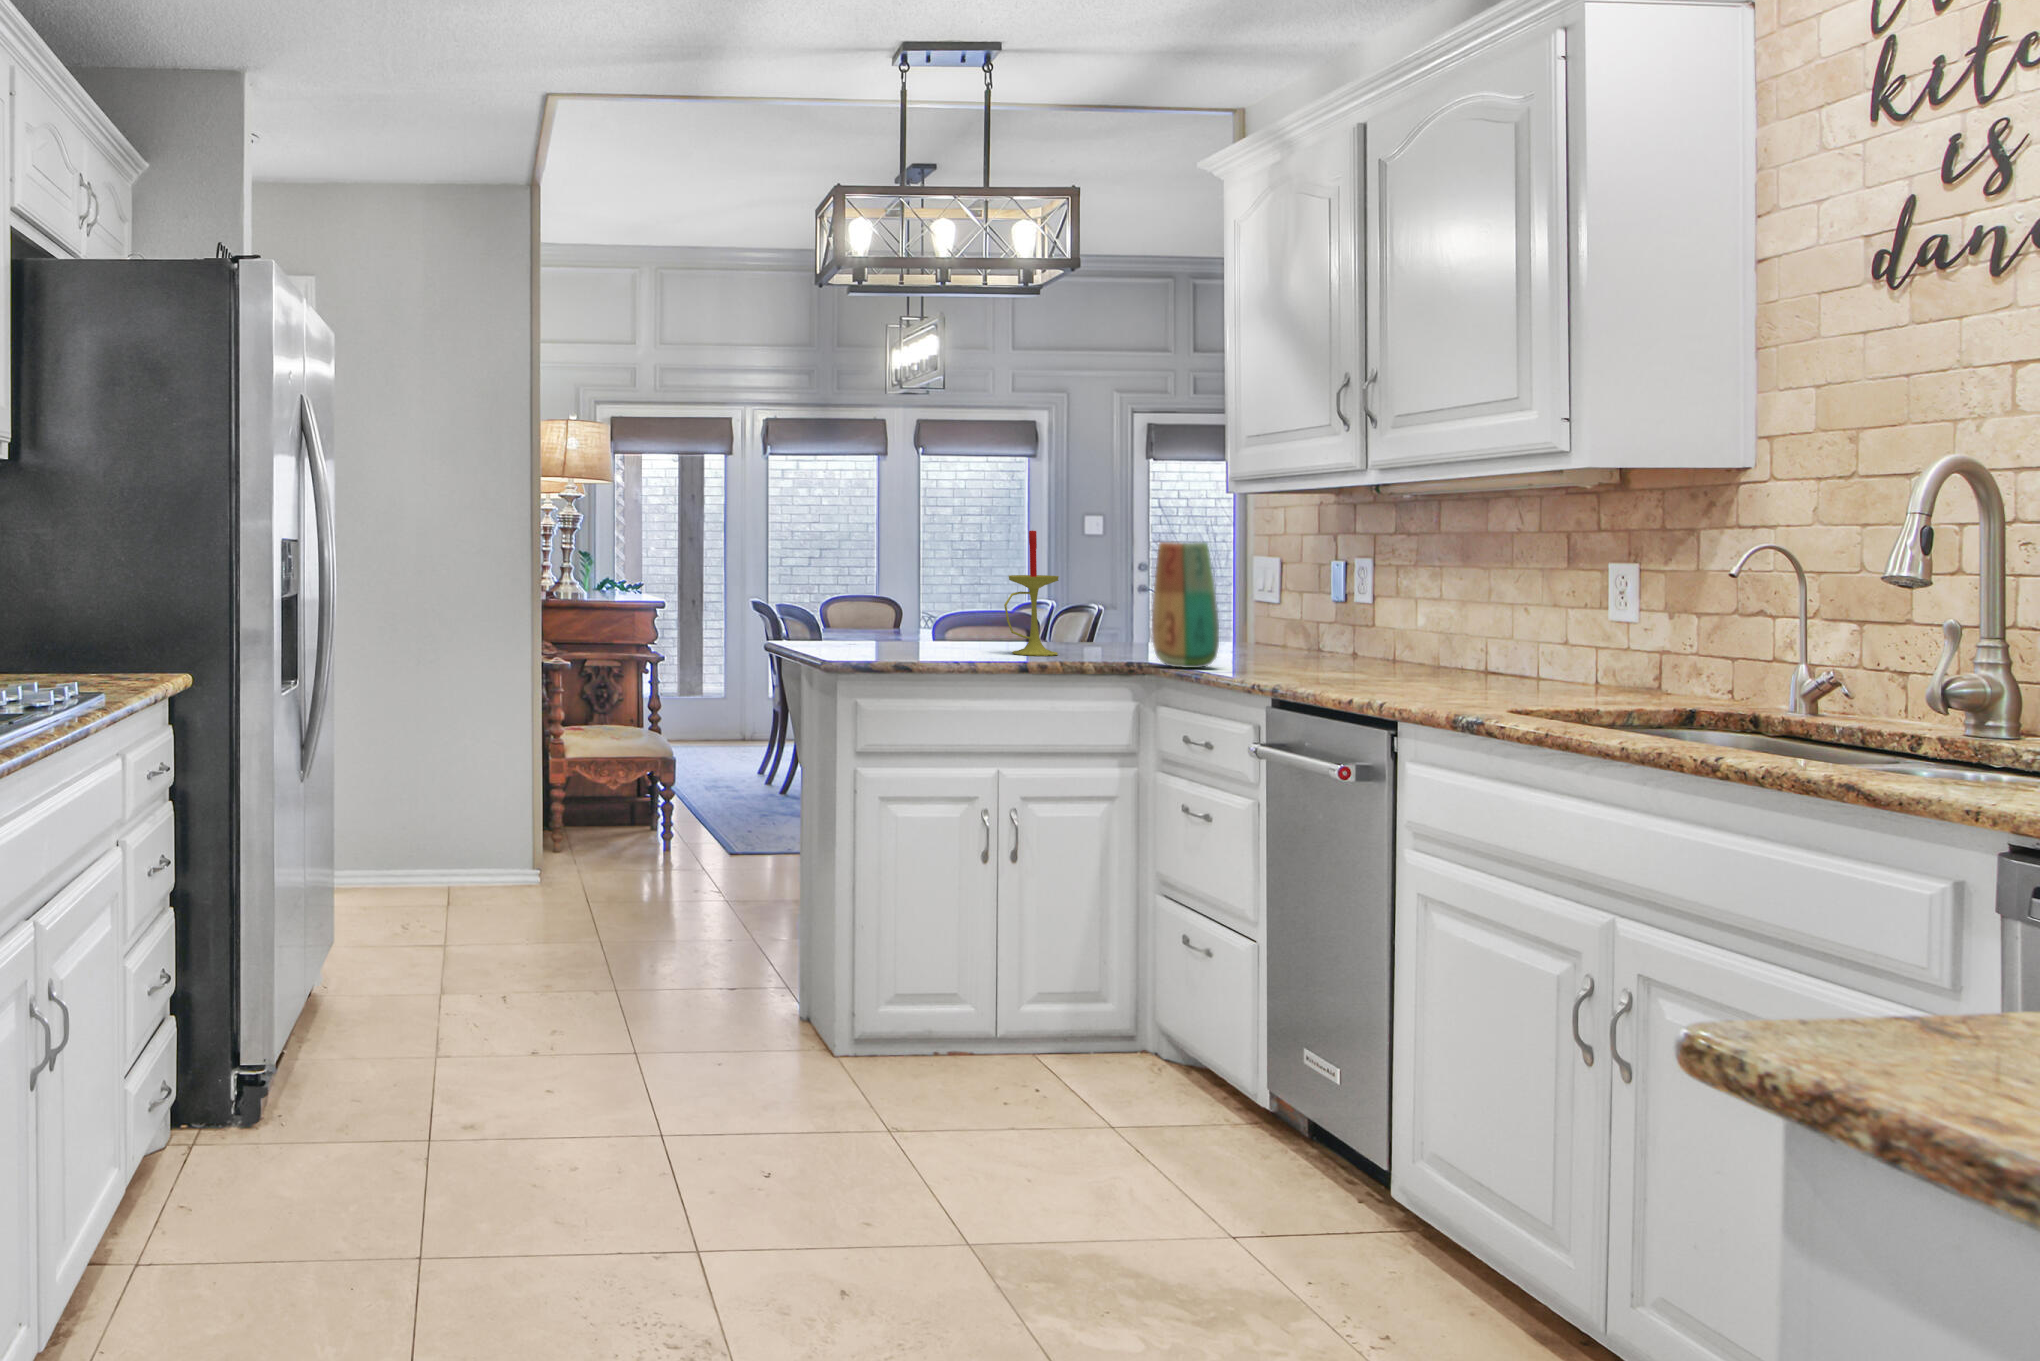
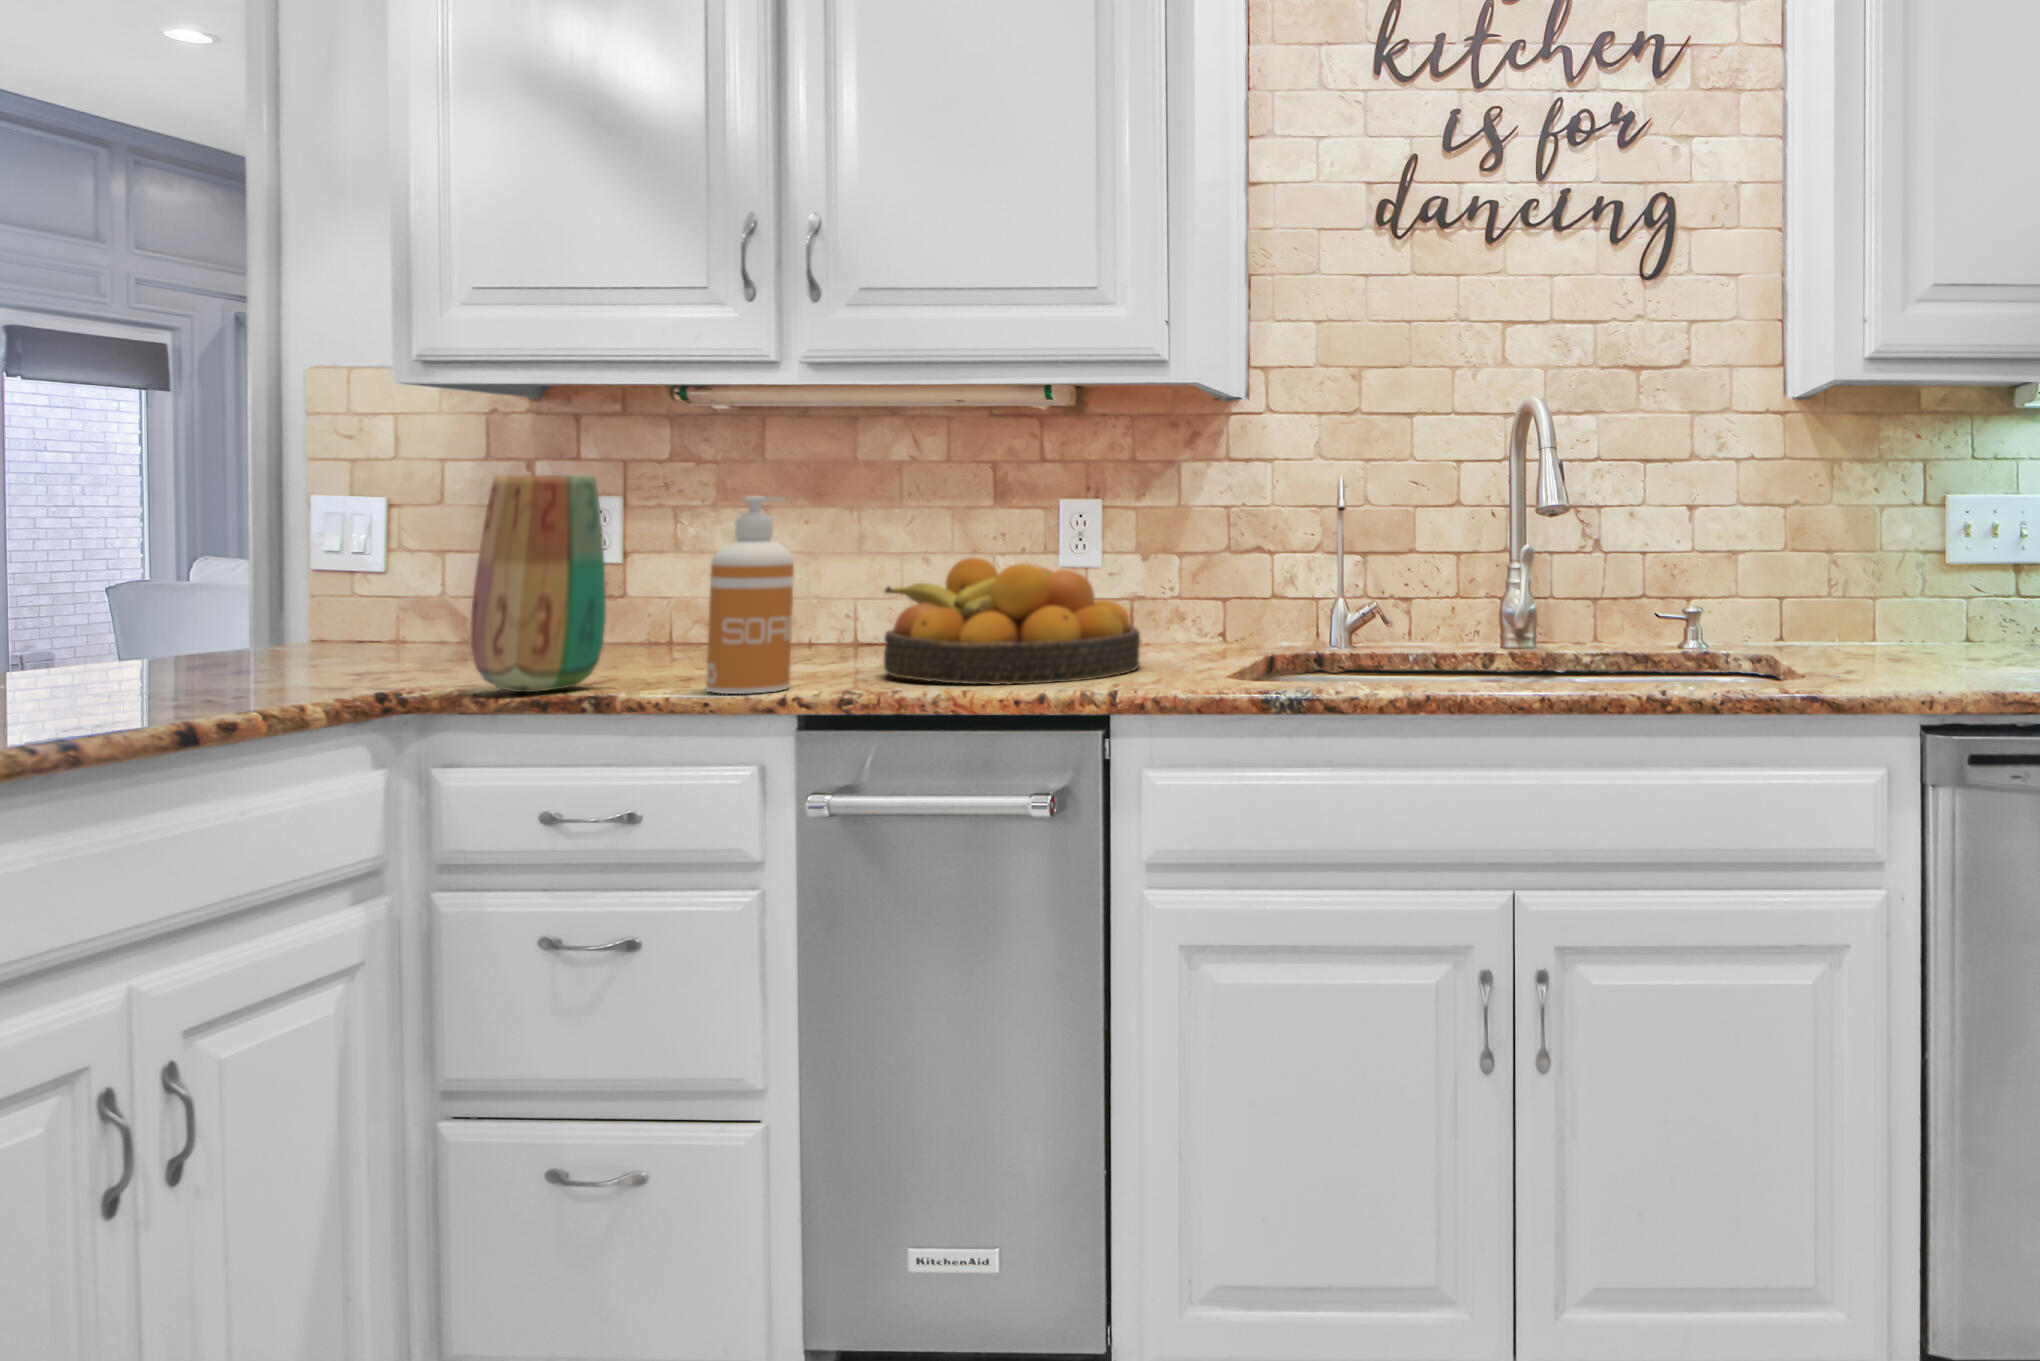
candle: present [1004,530,1059,656] -> none [50,444,186,716]
soap dispenser: none [1224,556,1281,680] -> present [706,496,794,694]
fruit bowl: none [1341,605,1561,702] -> present [884,558,1140,685]

